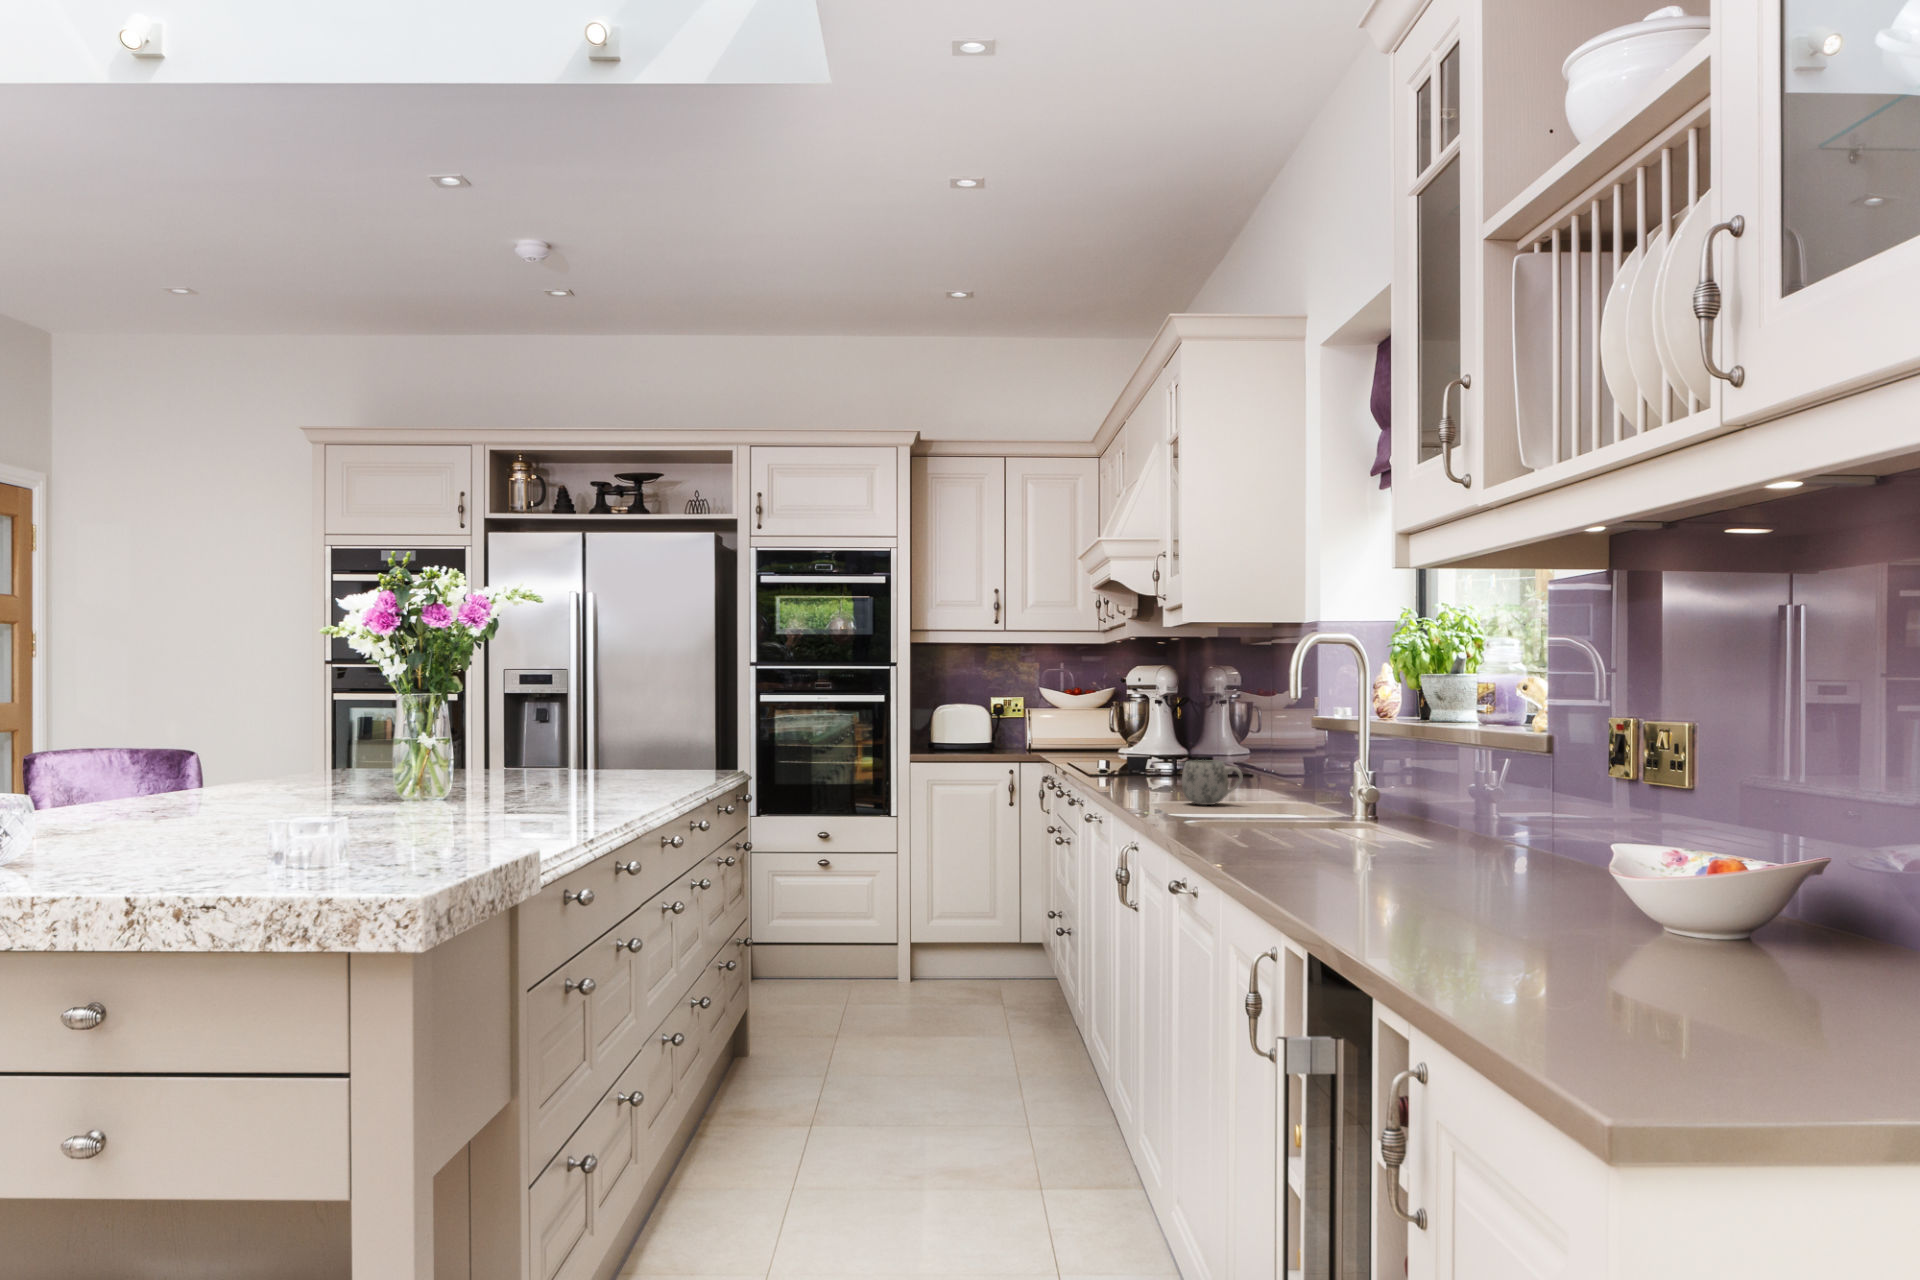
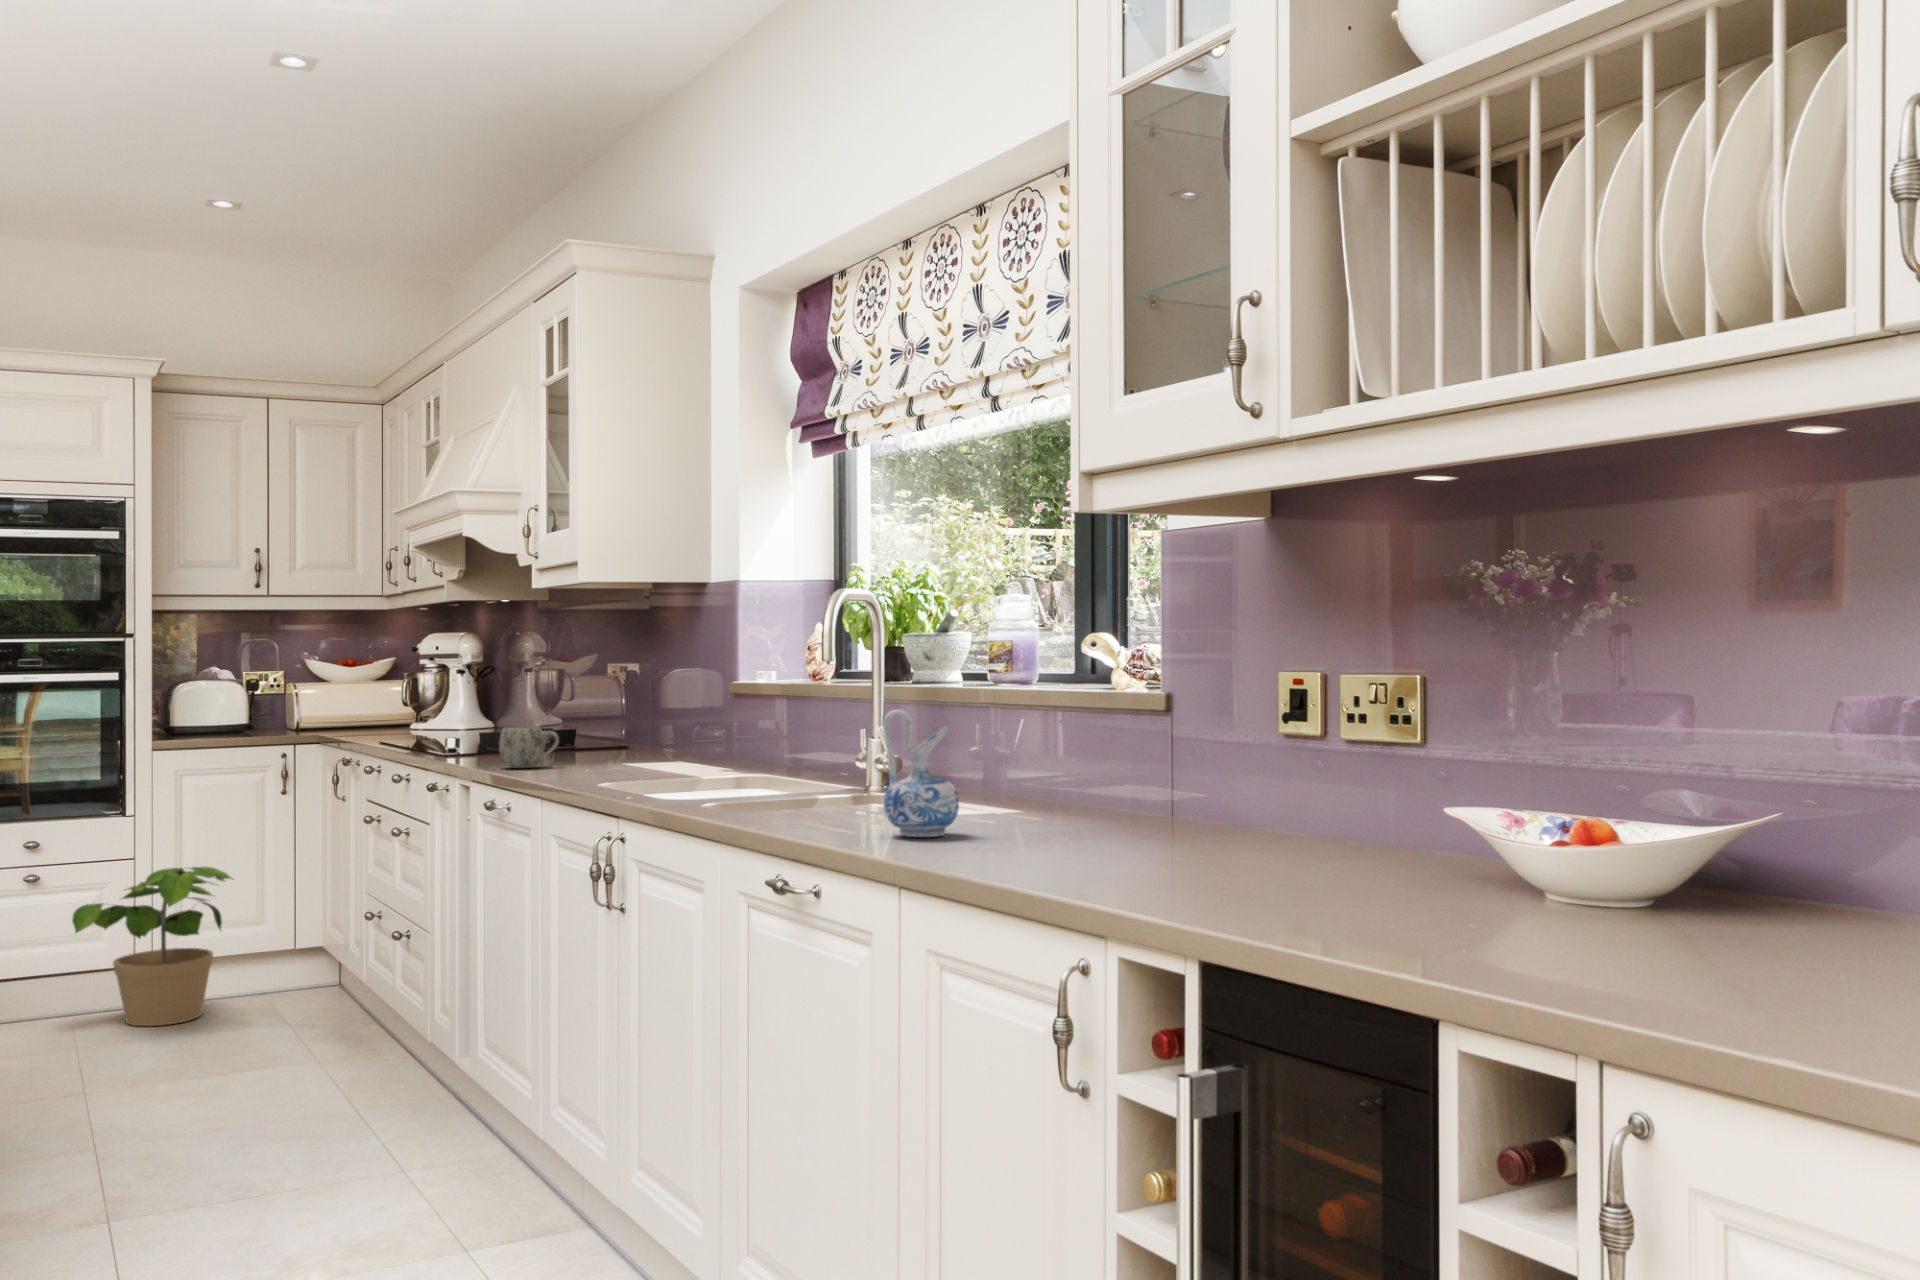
ceramic pitcher: none [1696,782,1837,988] -> present [883,710,959,837]
potted plant: none [845,867,965,1002] -> present [72,867,234,1026]

